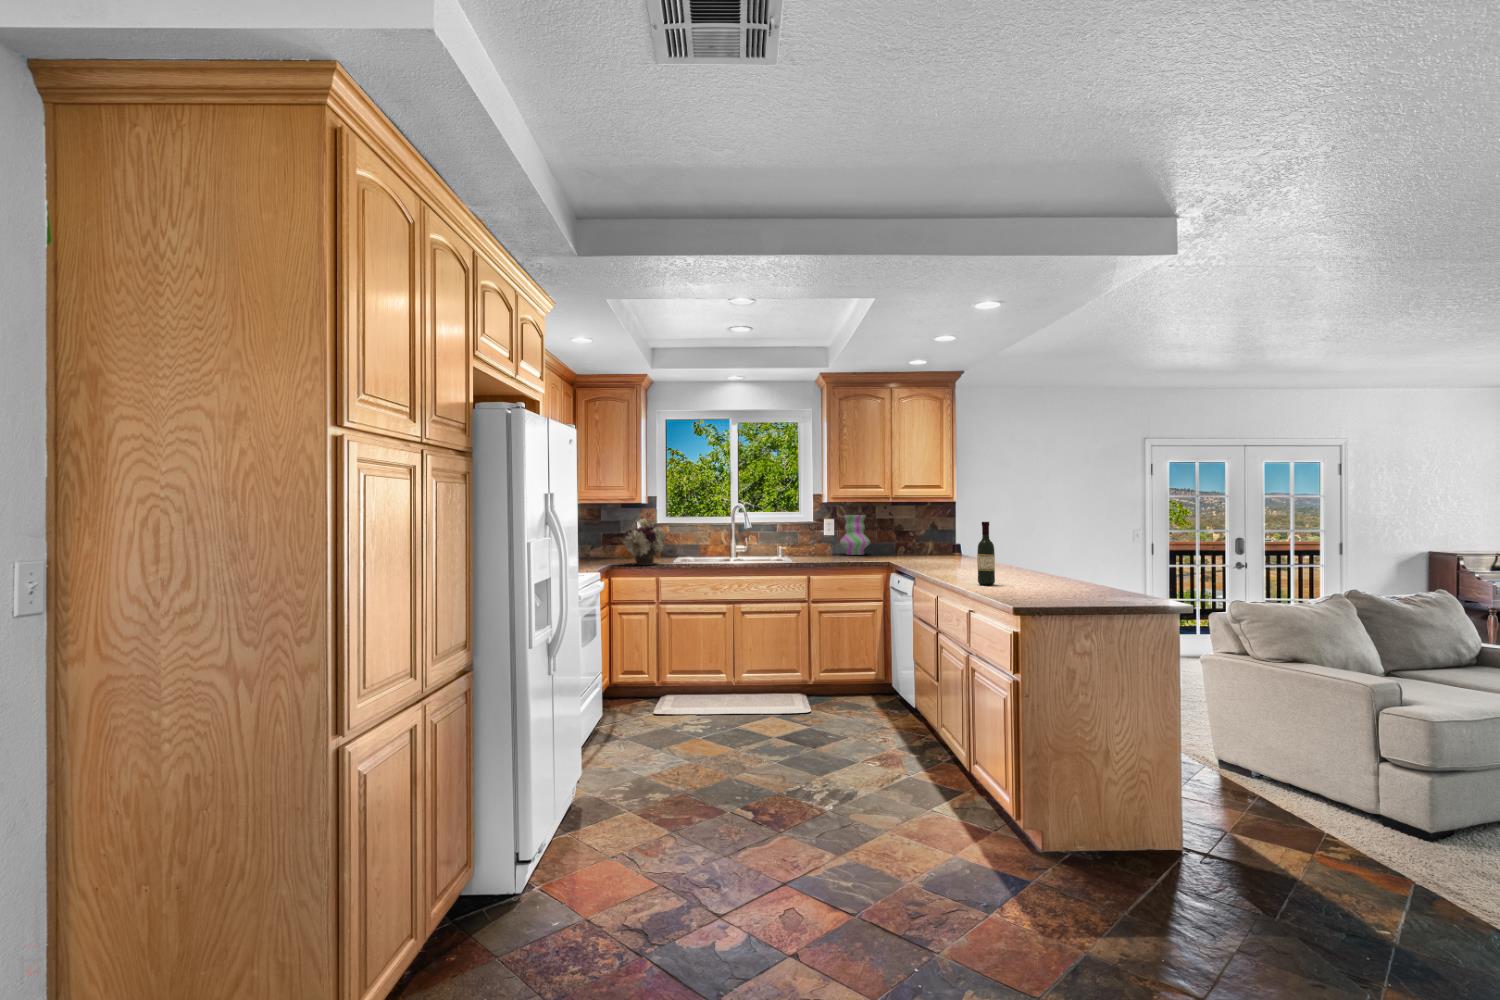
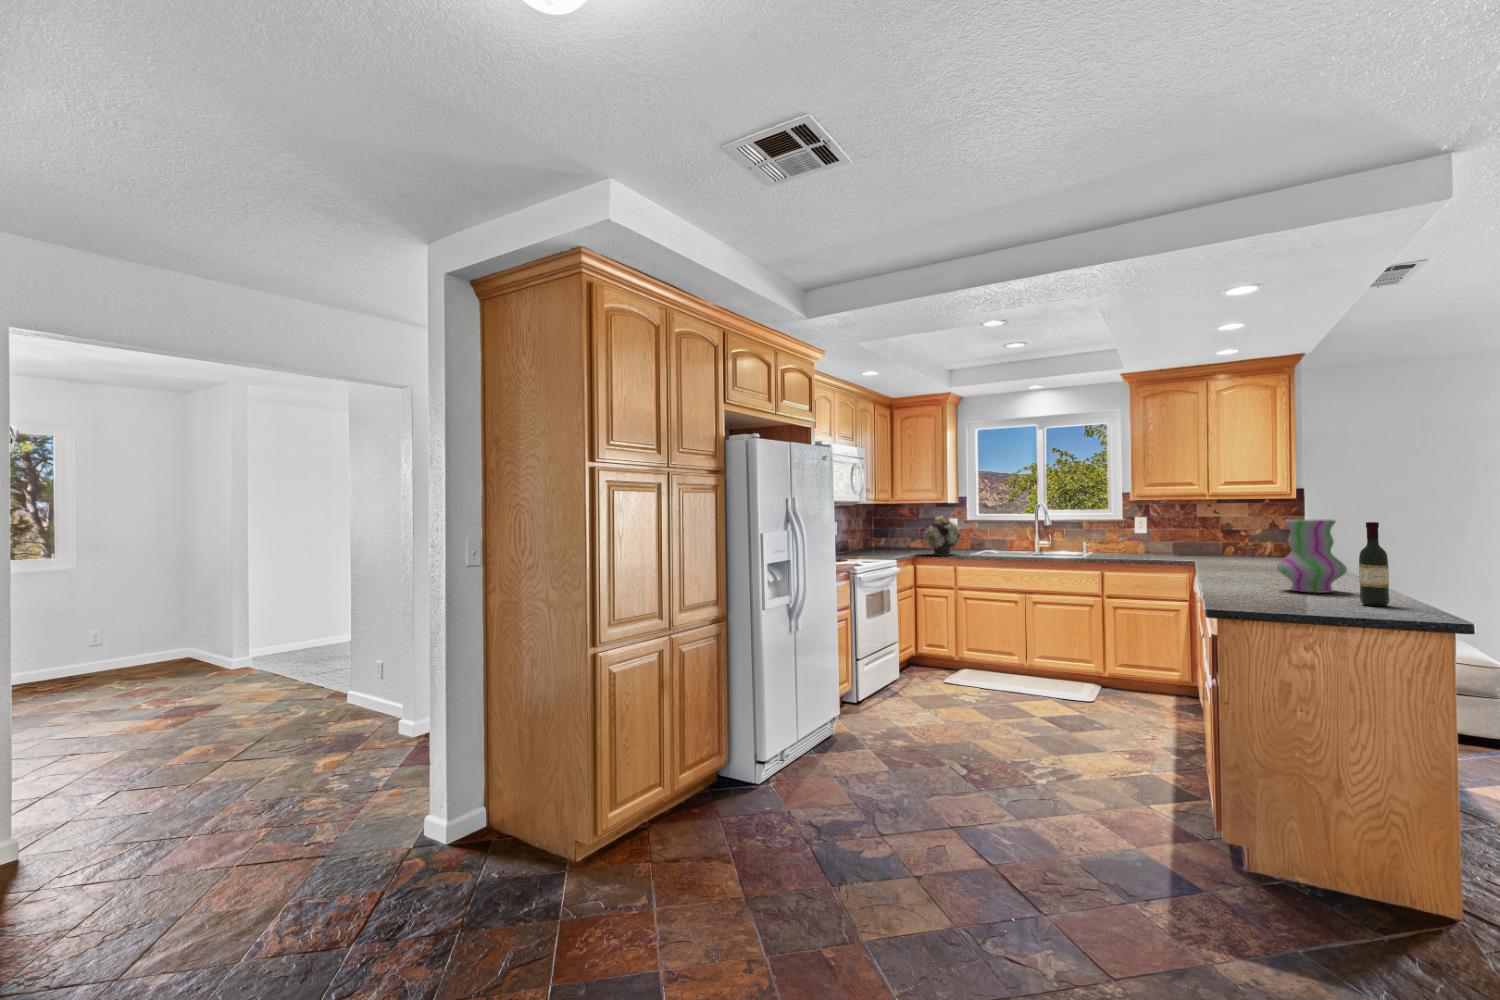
vase: present [840,515,870,555] -> present [1277,519,1347,593]
wine bottle: present [977,522,995,585] -> present [1359,522,1389,606]

